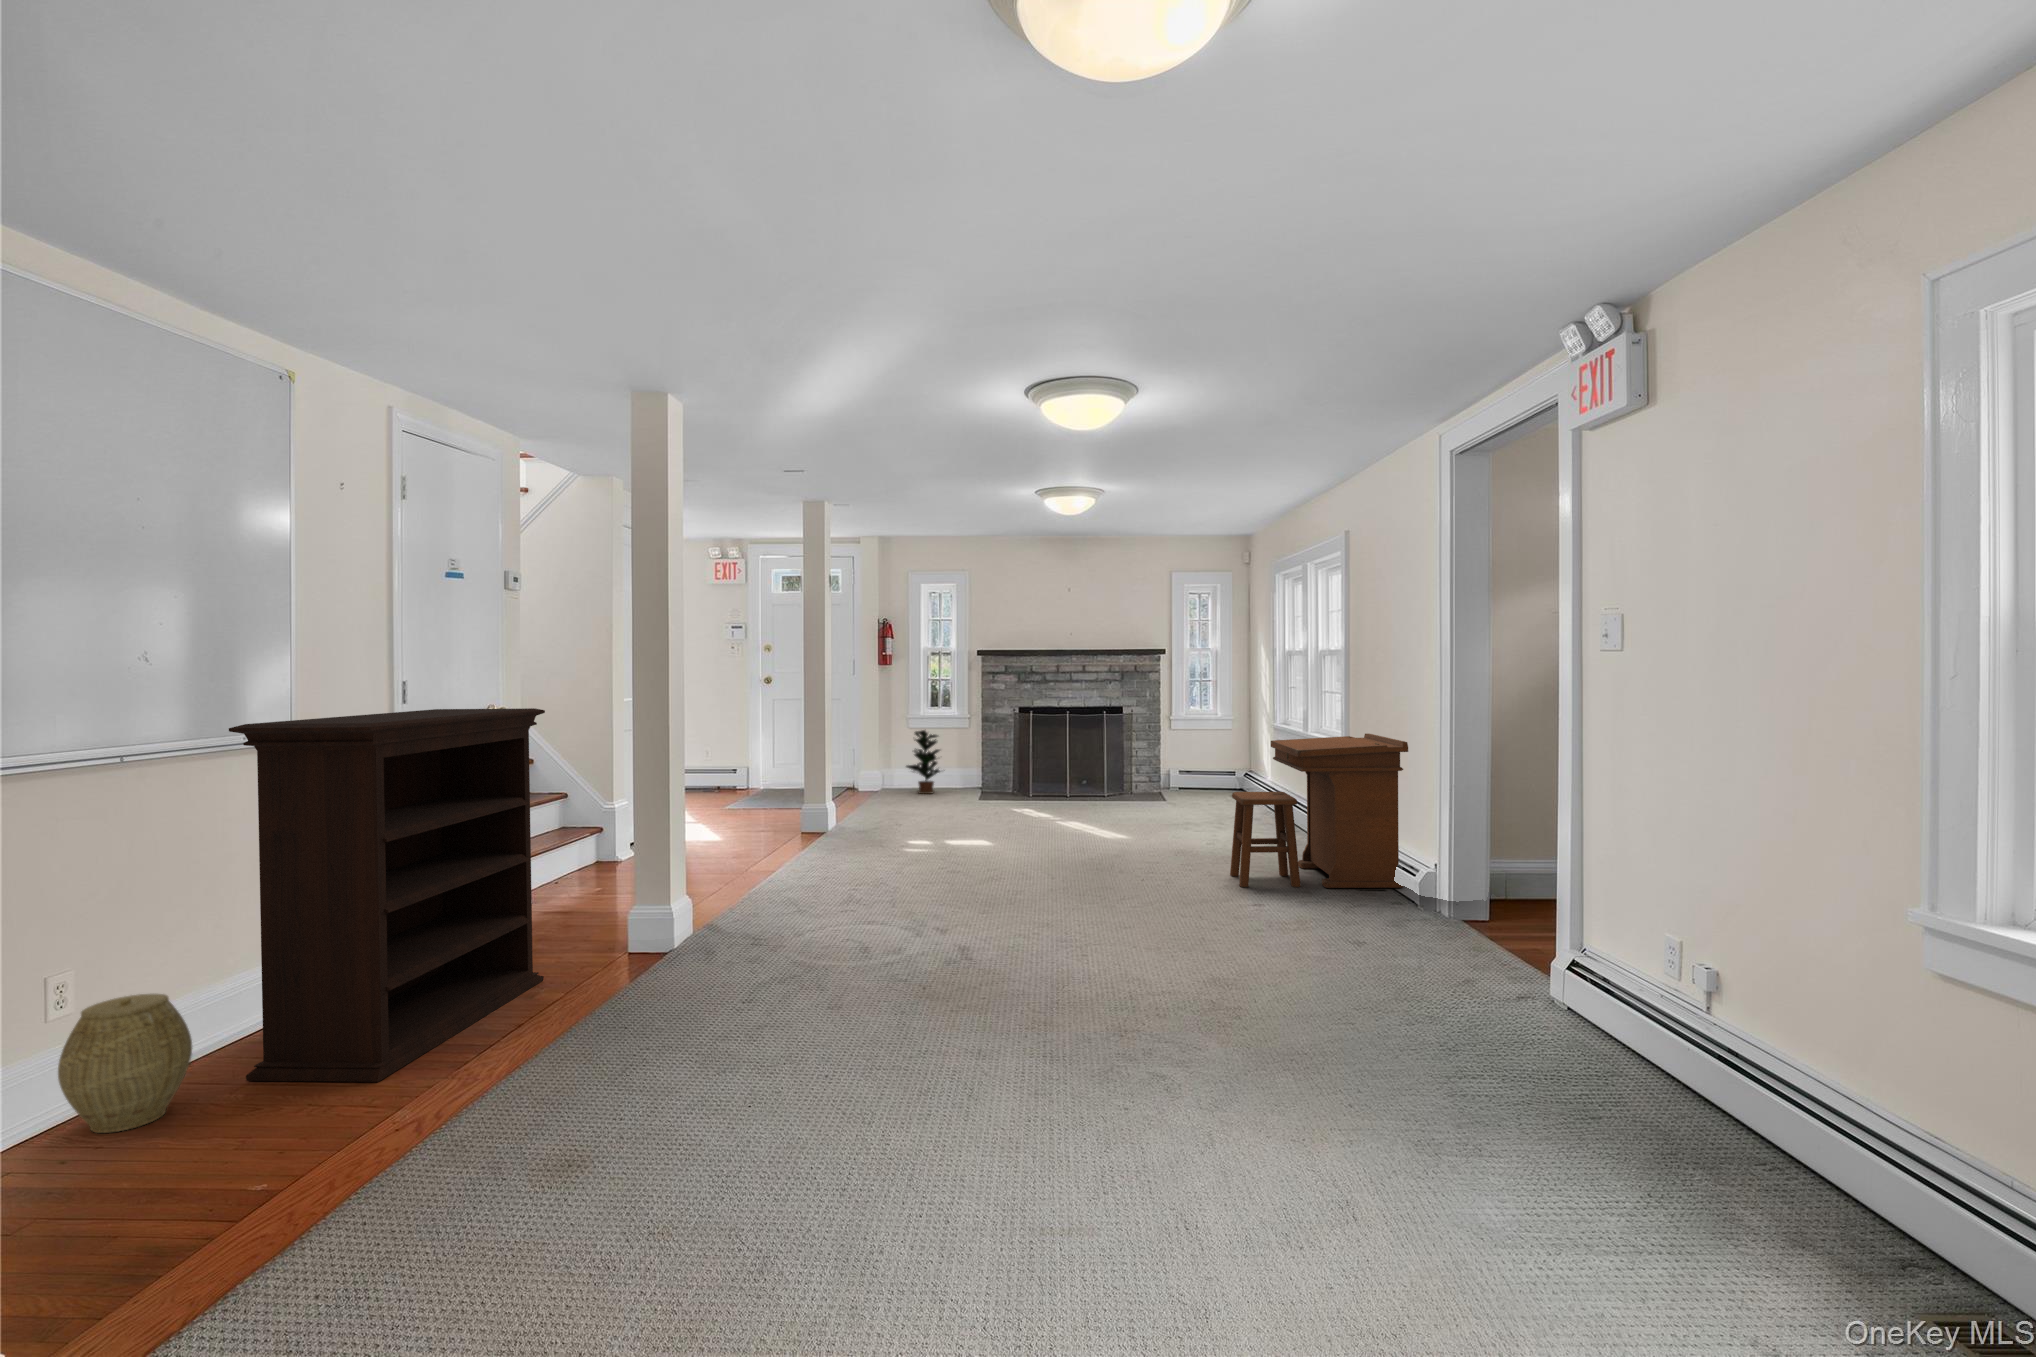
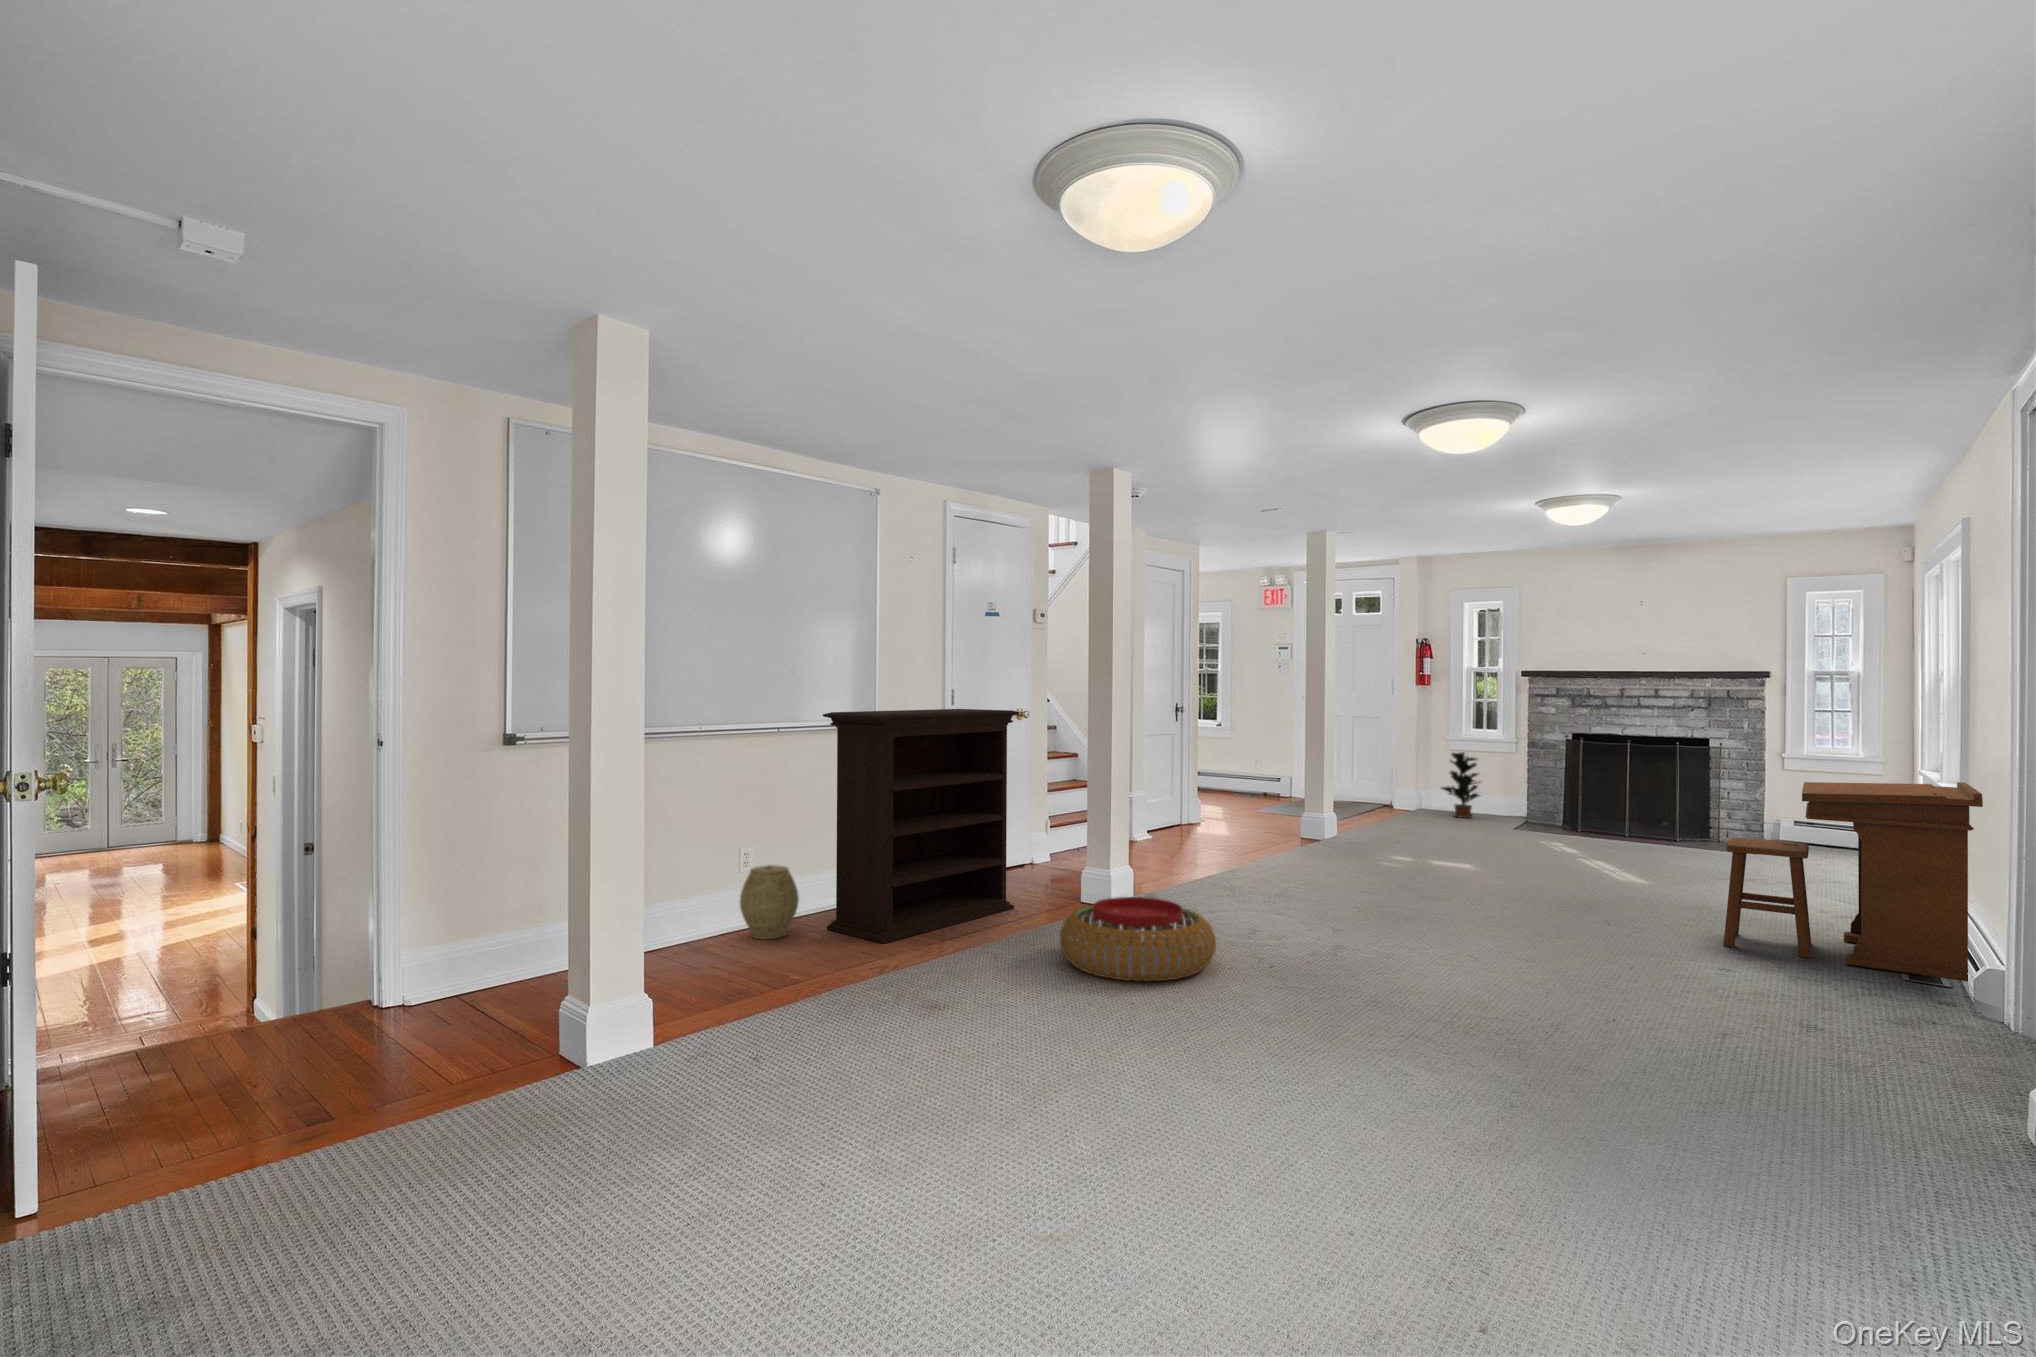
pouf: none [676,936,880,1053] -> present [1060,897,1216,981]

